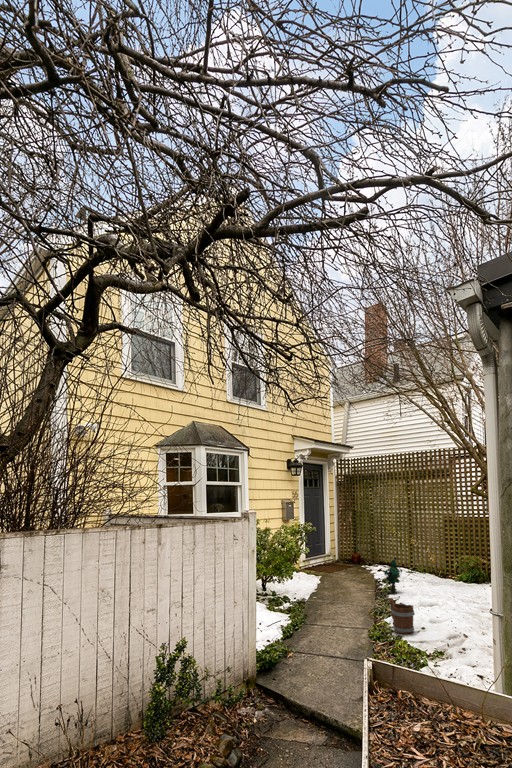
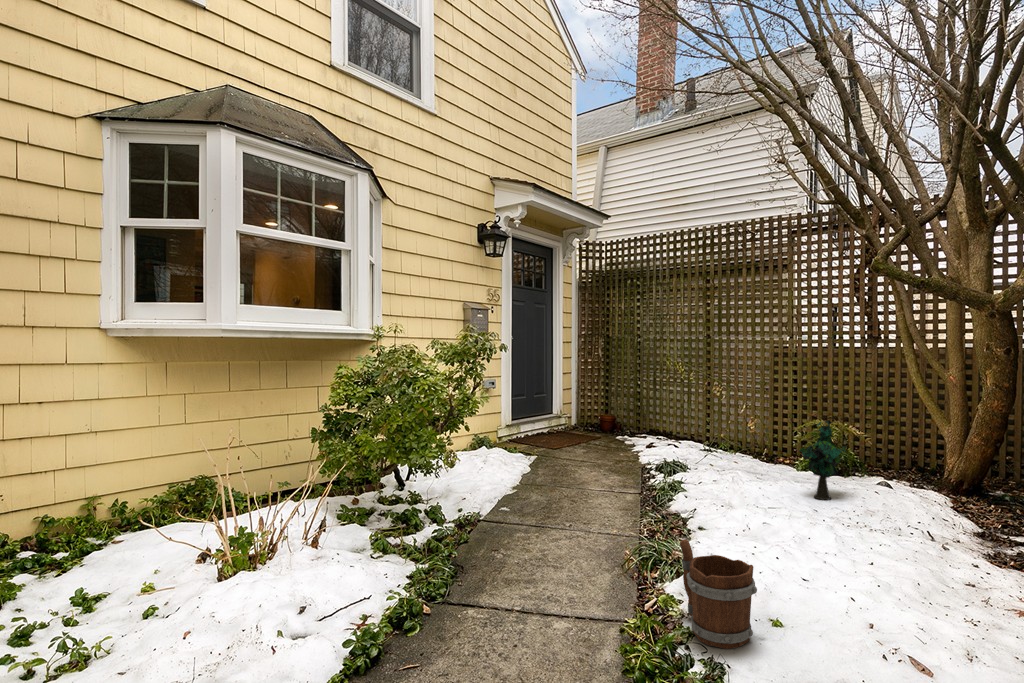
decorative plant: present [383,558,402,594] -> present [799,420,846,500]

